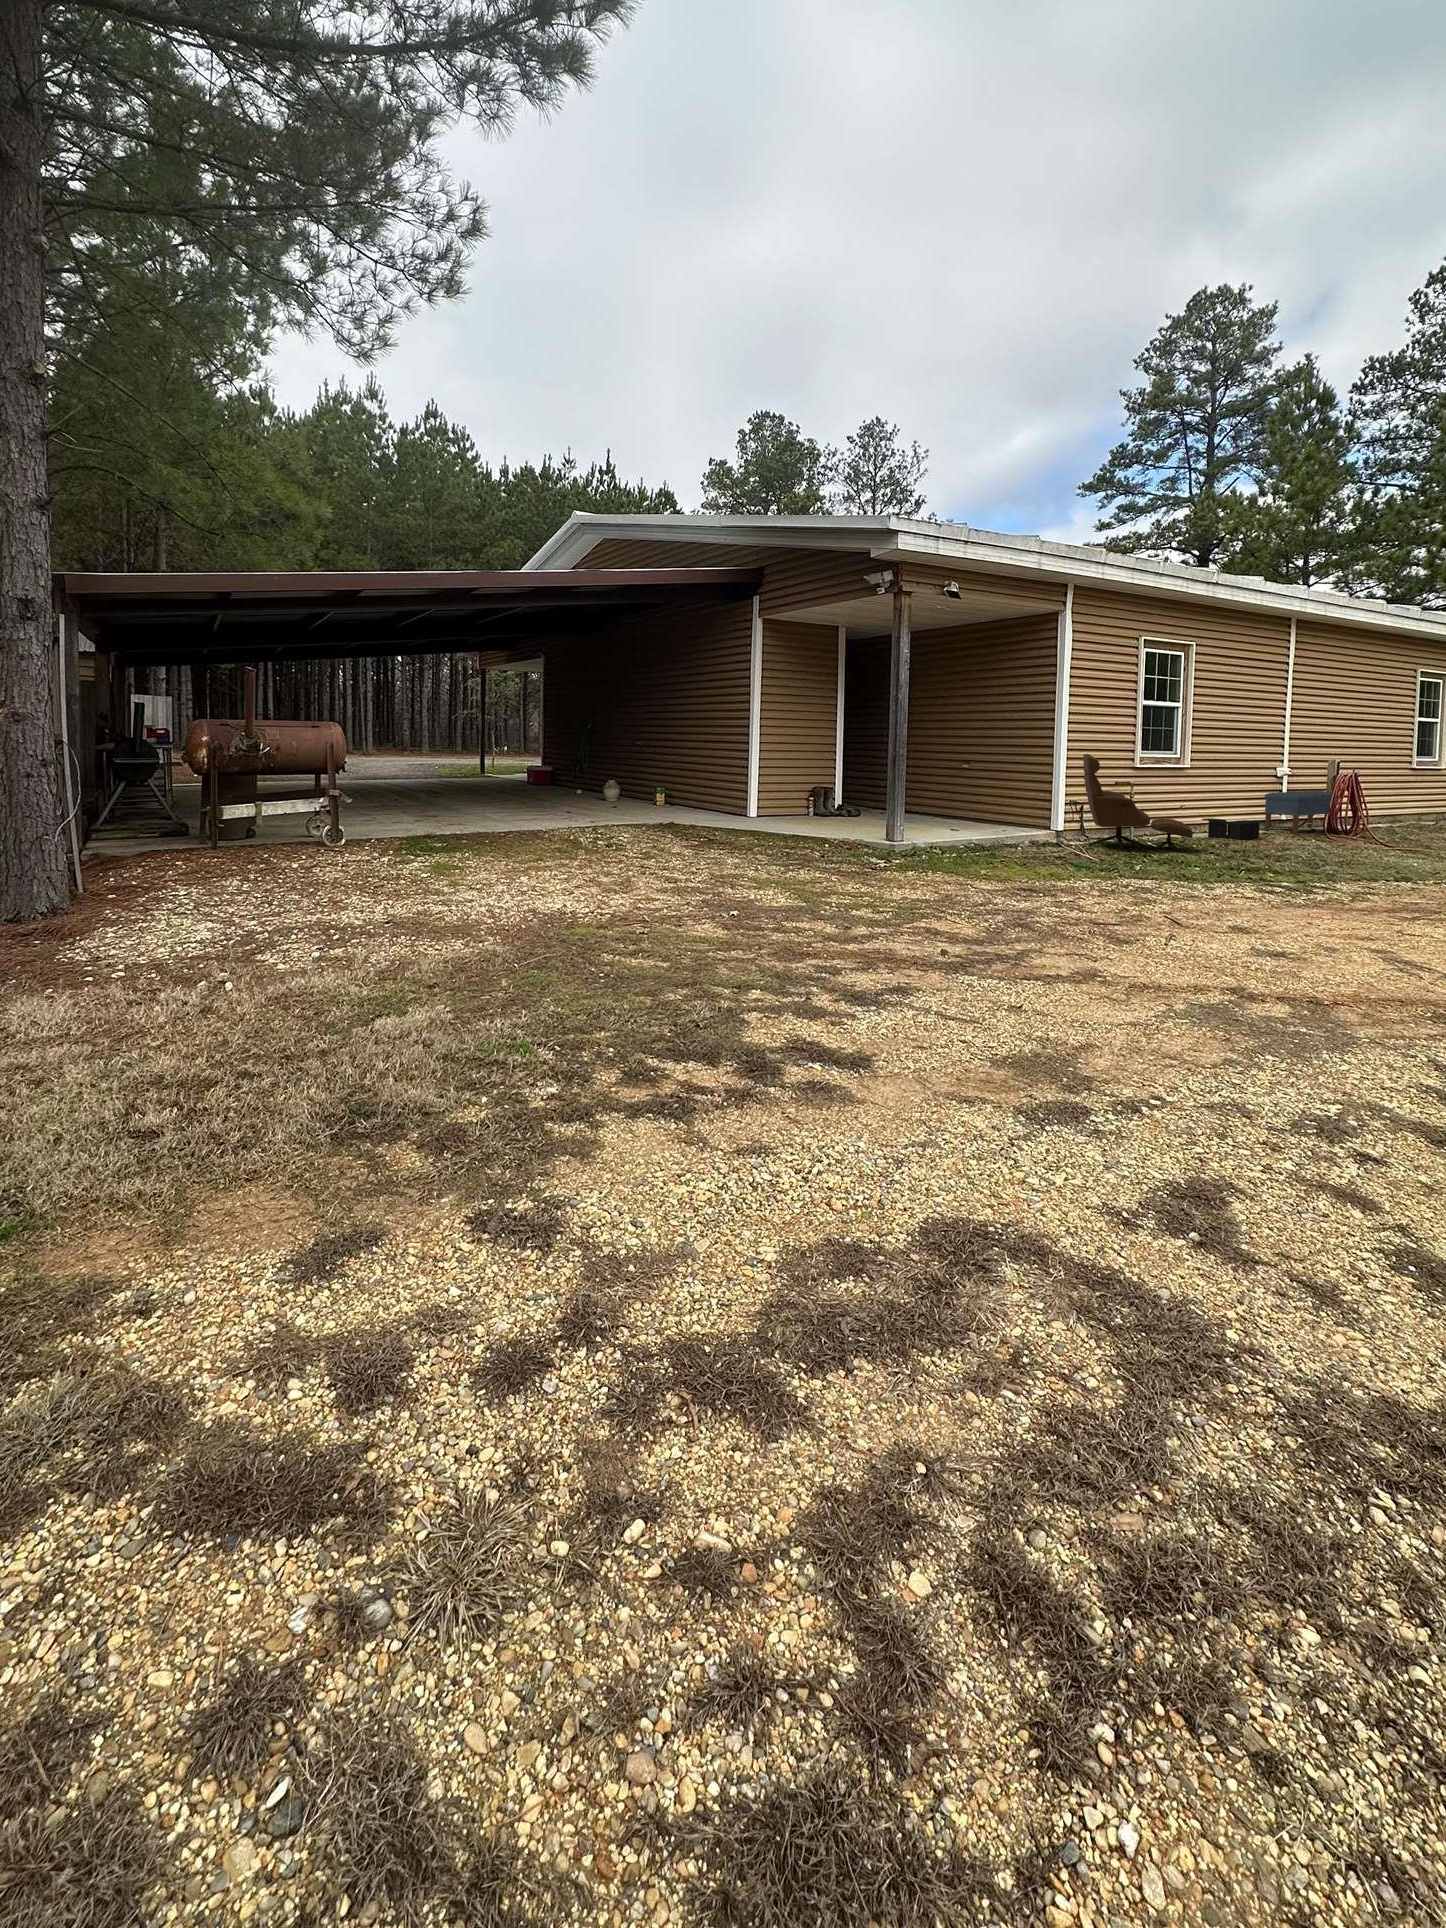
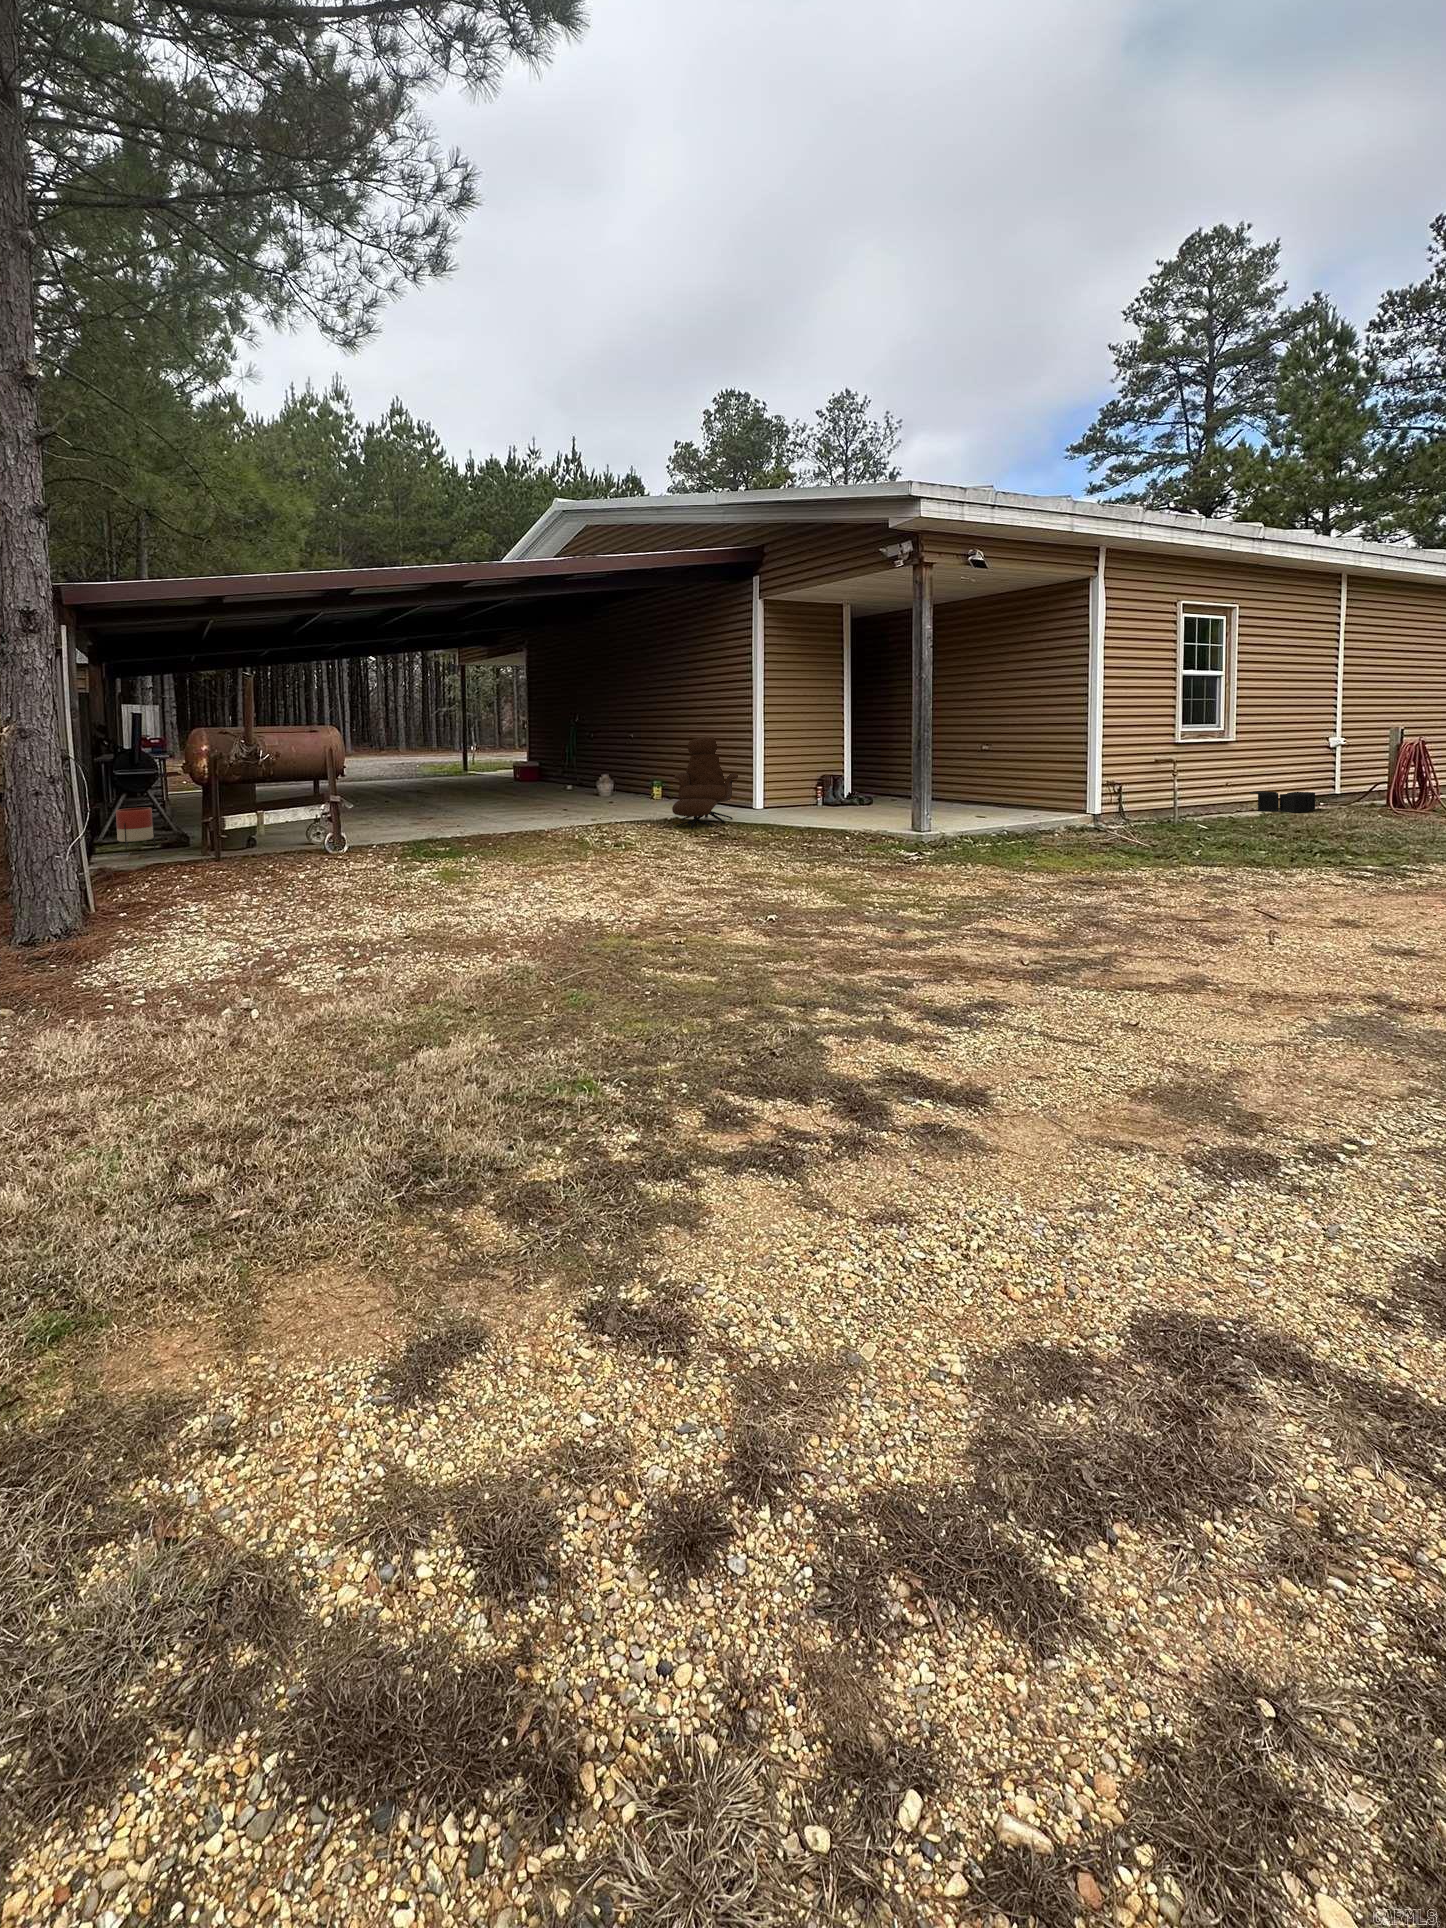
lounge chair: present [1083,754,1193,852] -> present [672,737,738,829]
planter: none [93,785,134,832] -> present [116,808,156,851]
bench: present [1265,791,1340,835] -> none [1317,756,1405,805]

